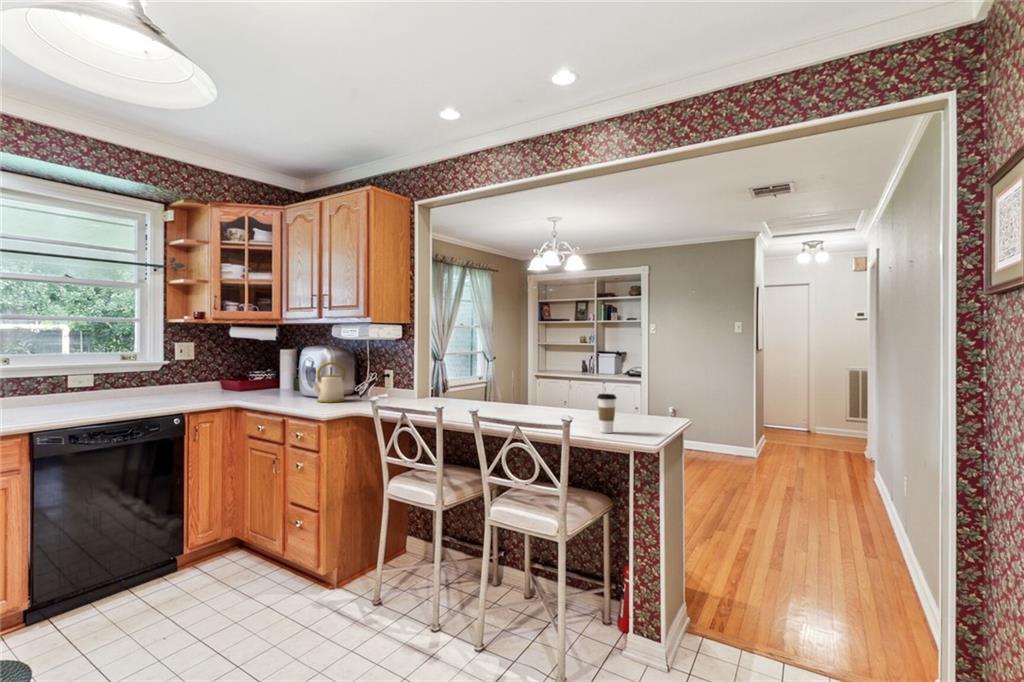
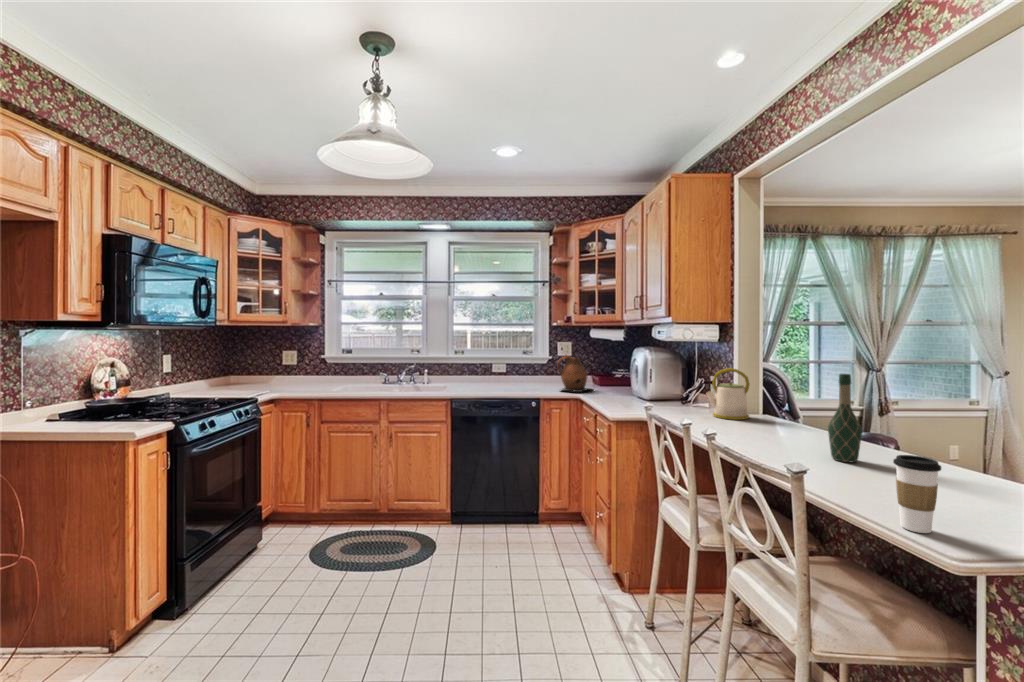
ceramic pitcher: none [203,355,249,401] -> present [558,354,591,392]
wine bottle: none [521,357,539,414] -> present [828,374,862,462]
kettle: present [312,362,346,402] -> present [706,368,750,420]

